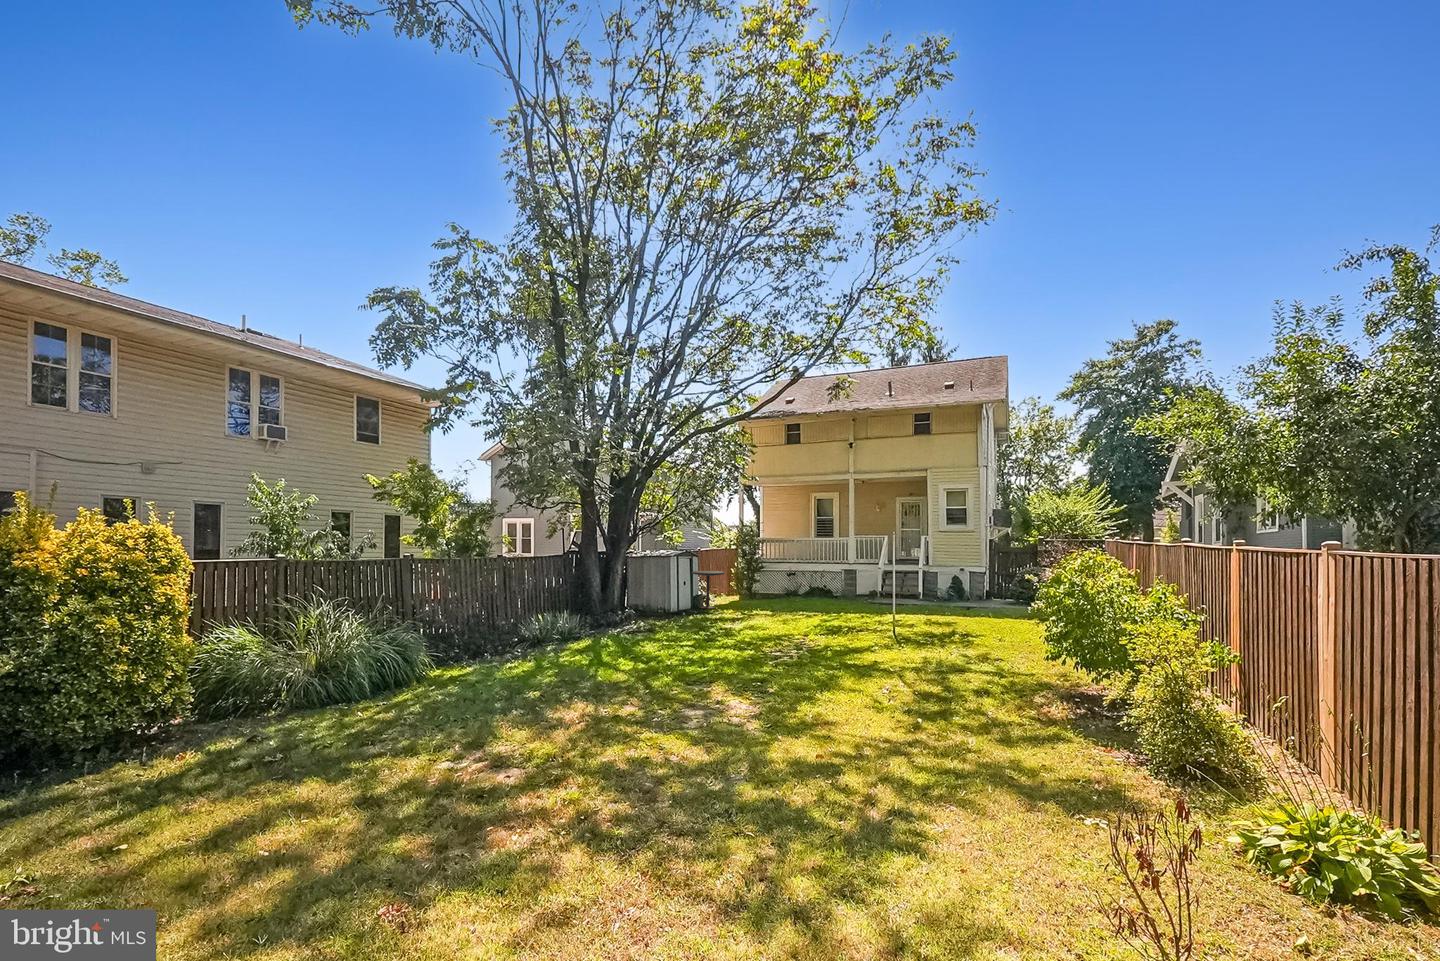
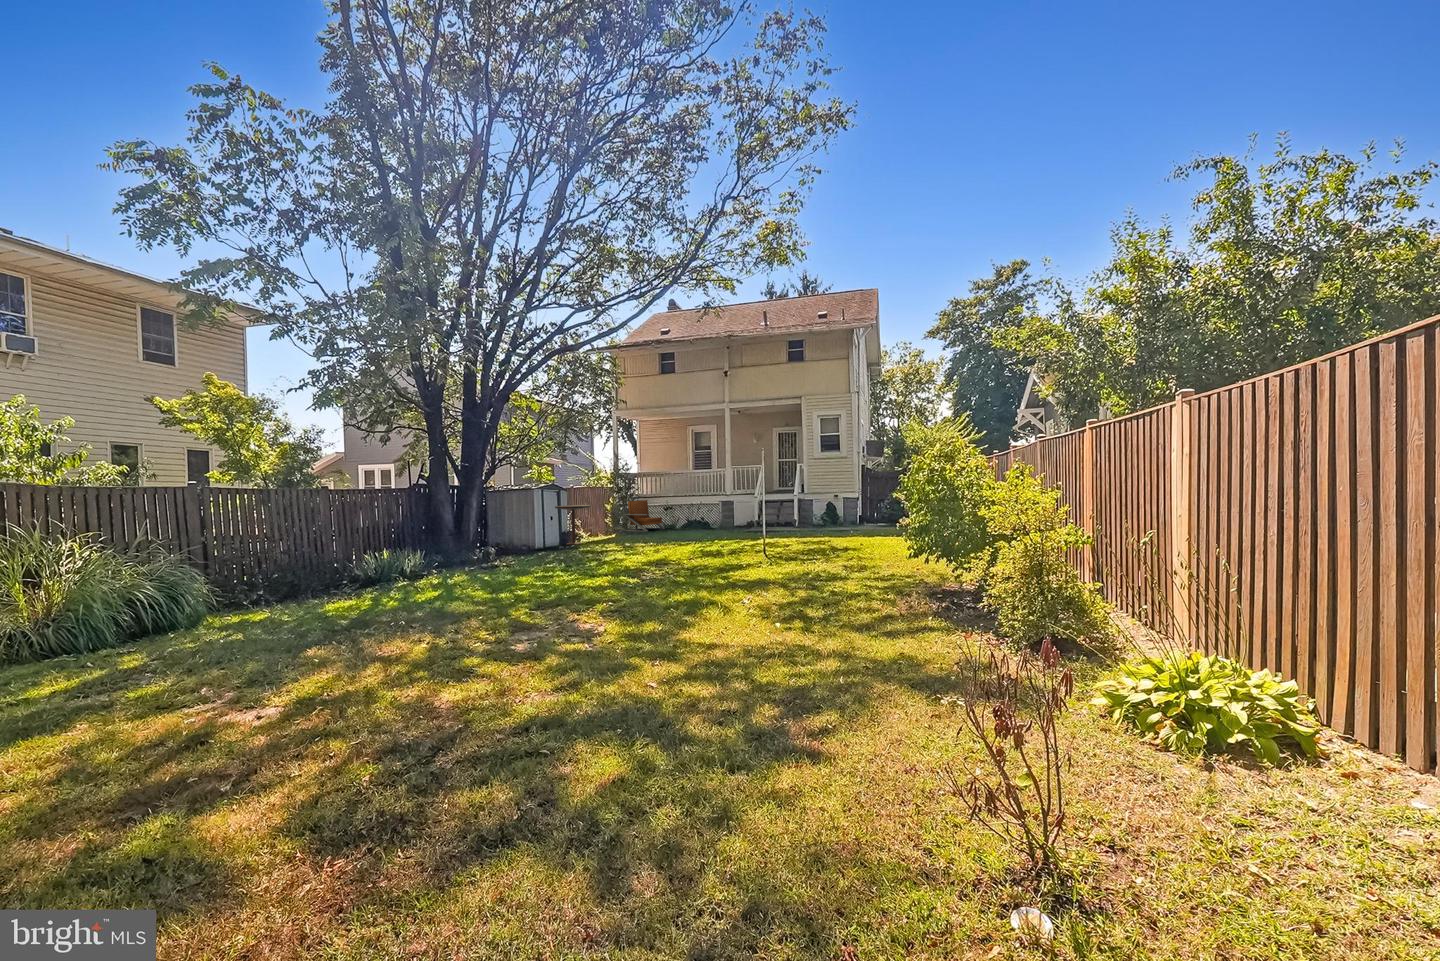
lounge chair: none [750,564,789,596] -> present [624,500,665,532]

